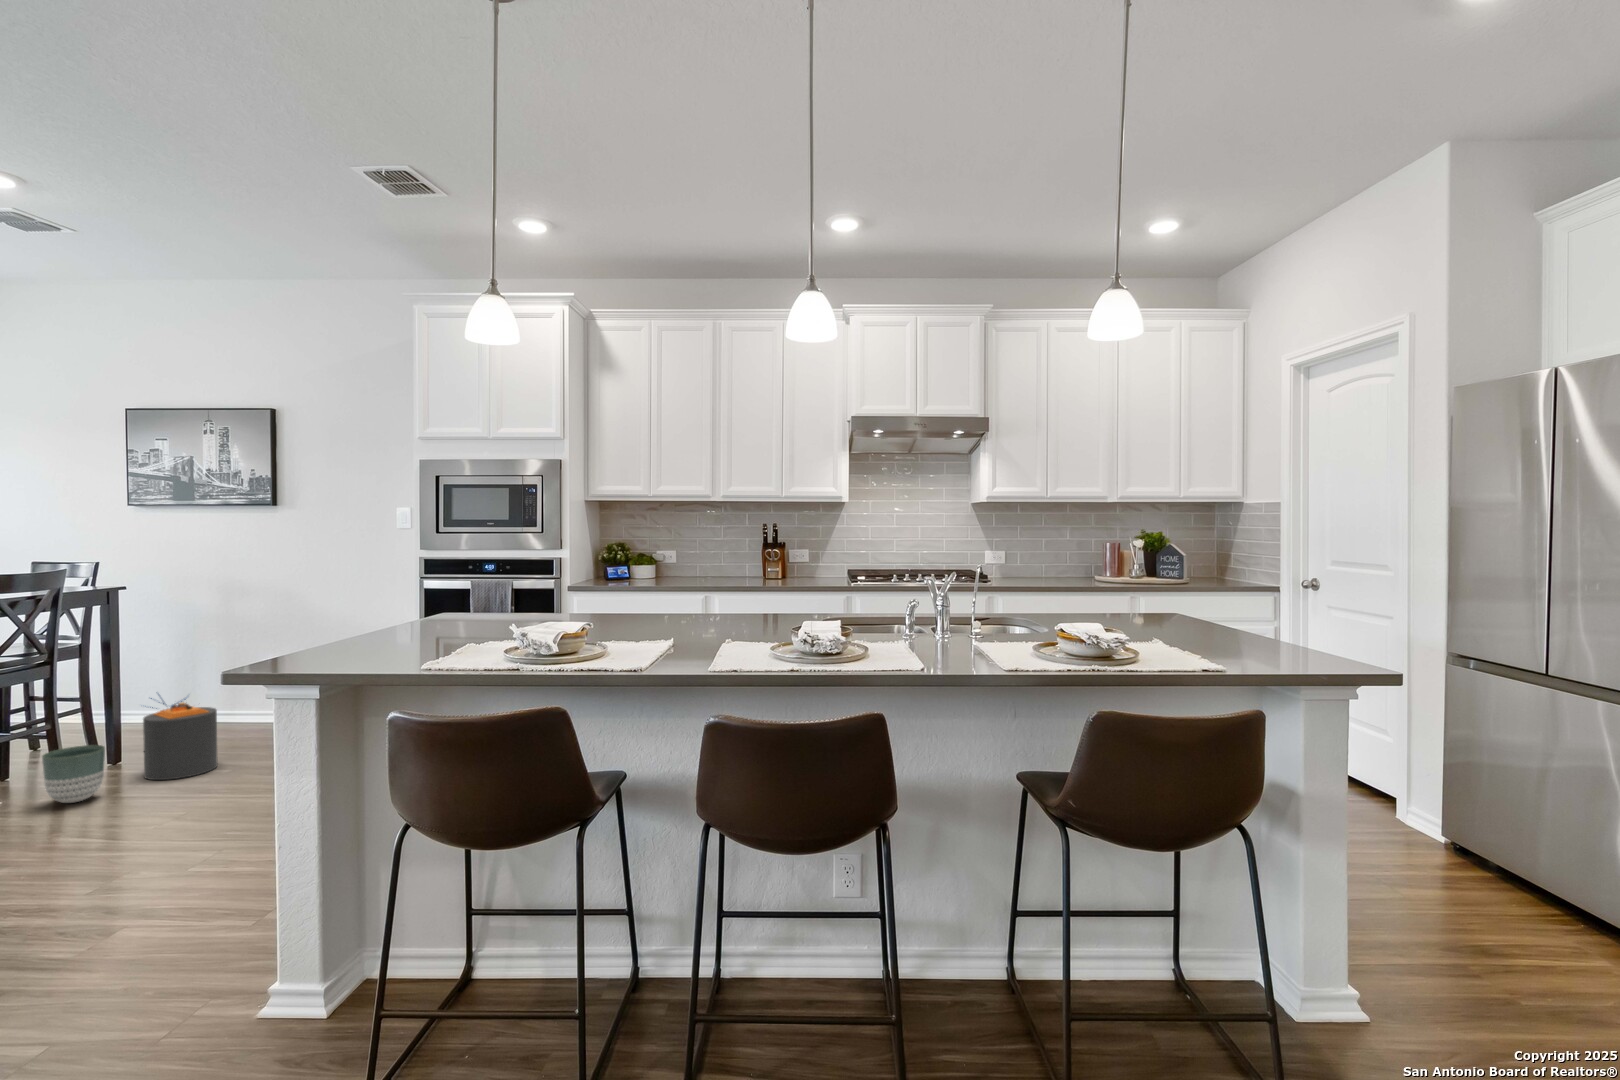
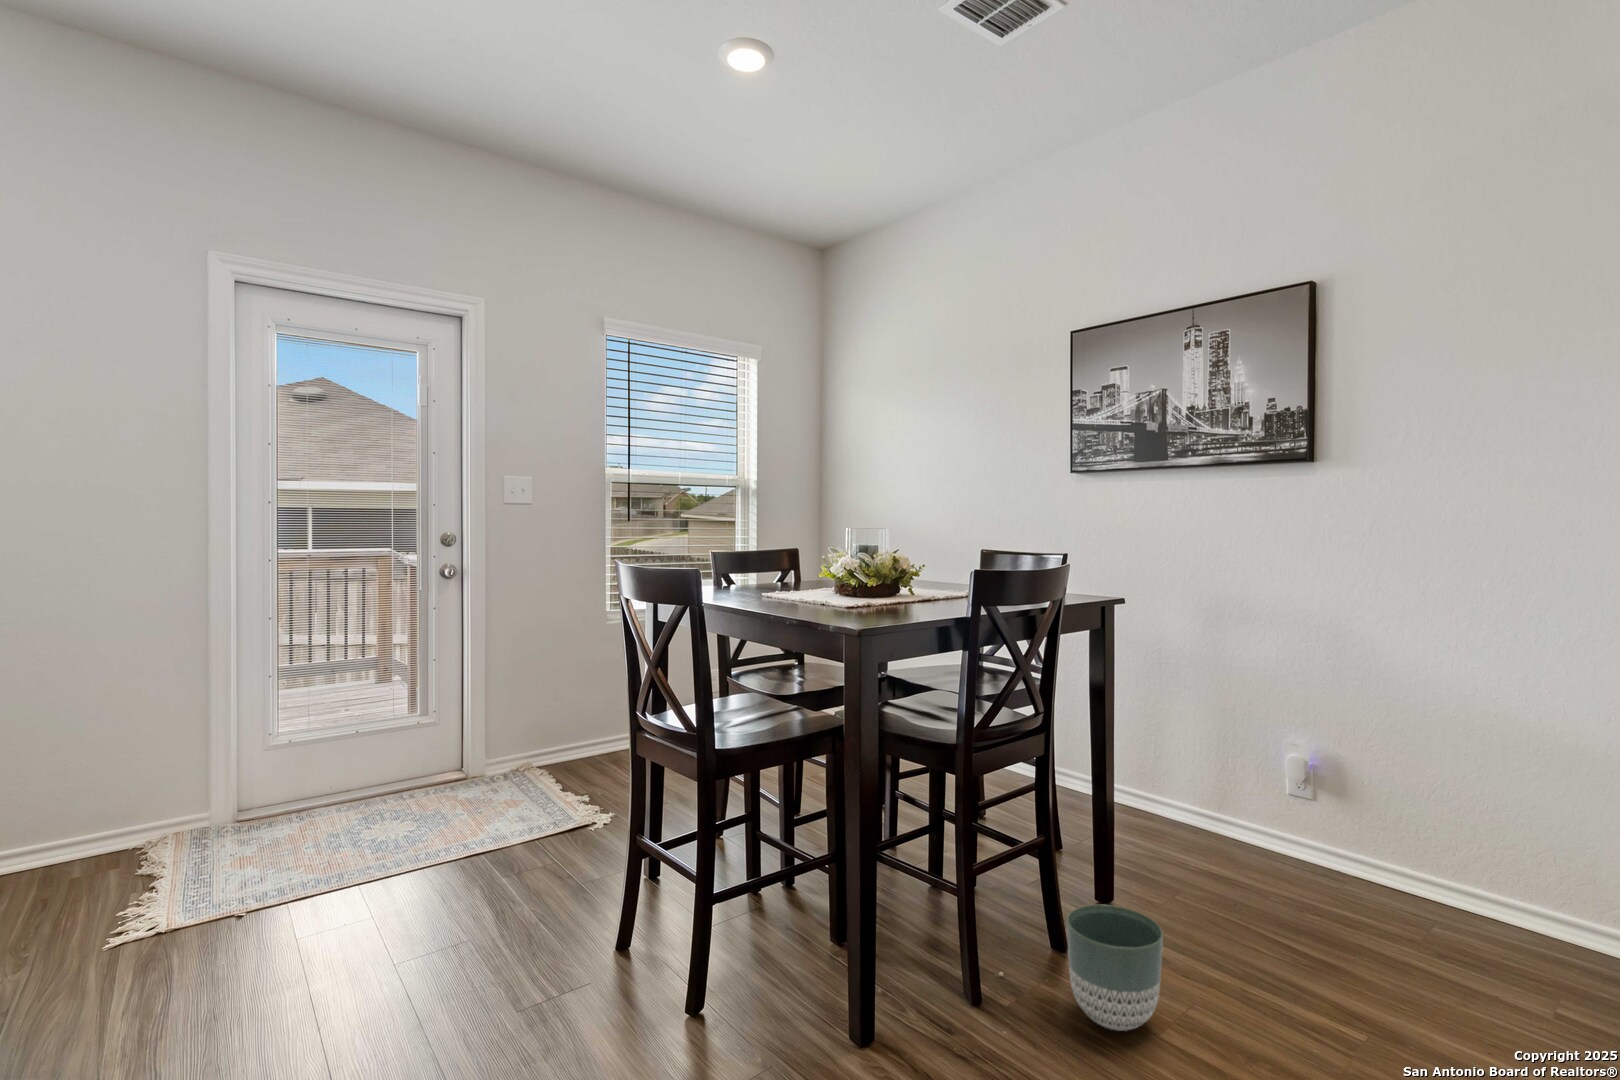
trash can: present [143,694,218,780] -> none [1180,804,1318,1010]

